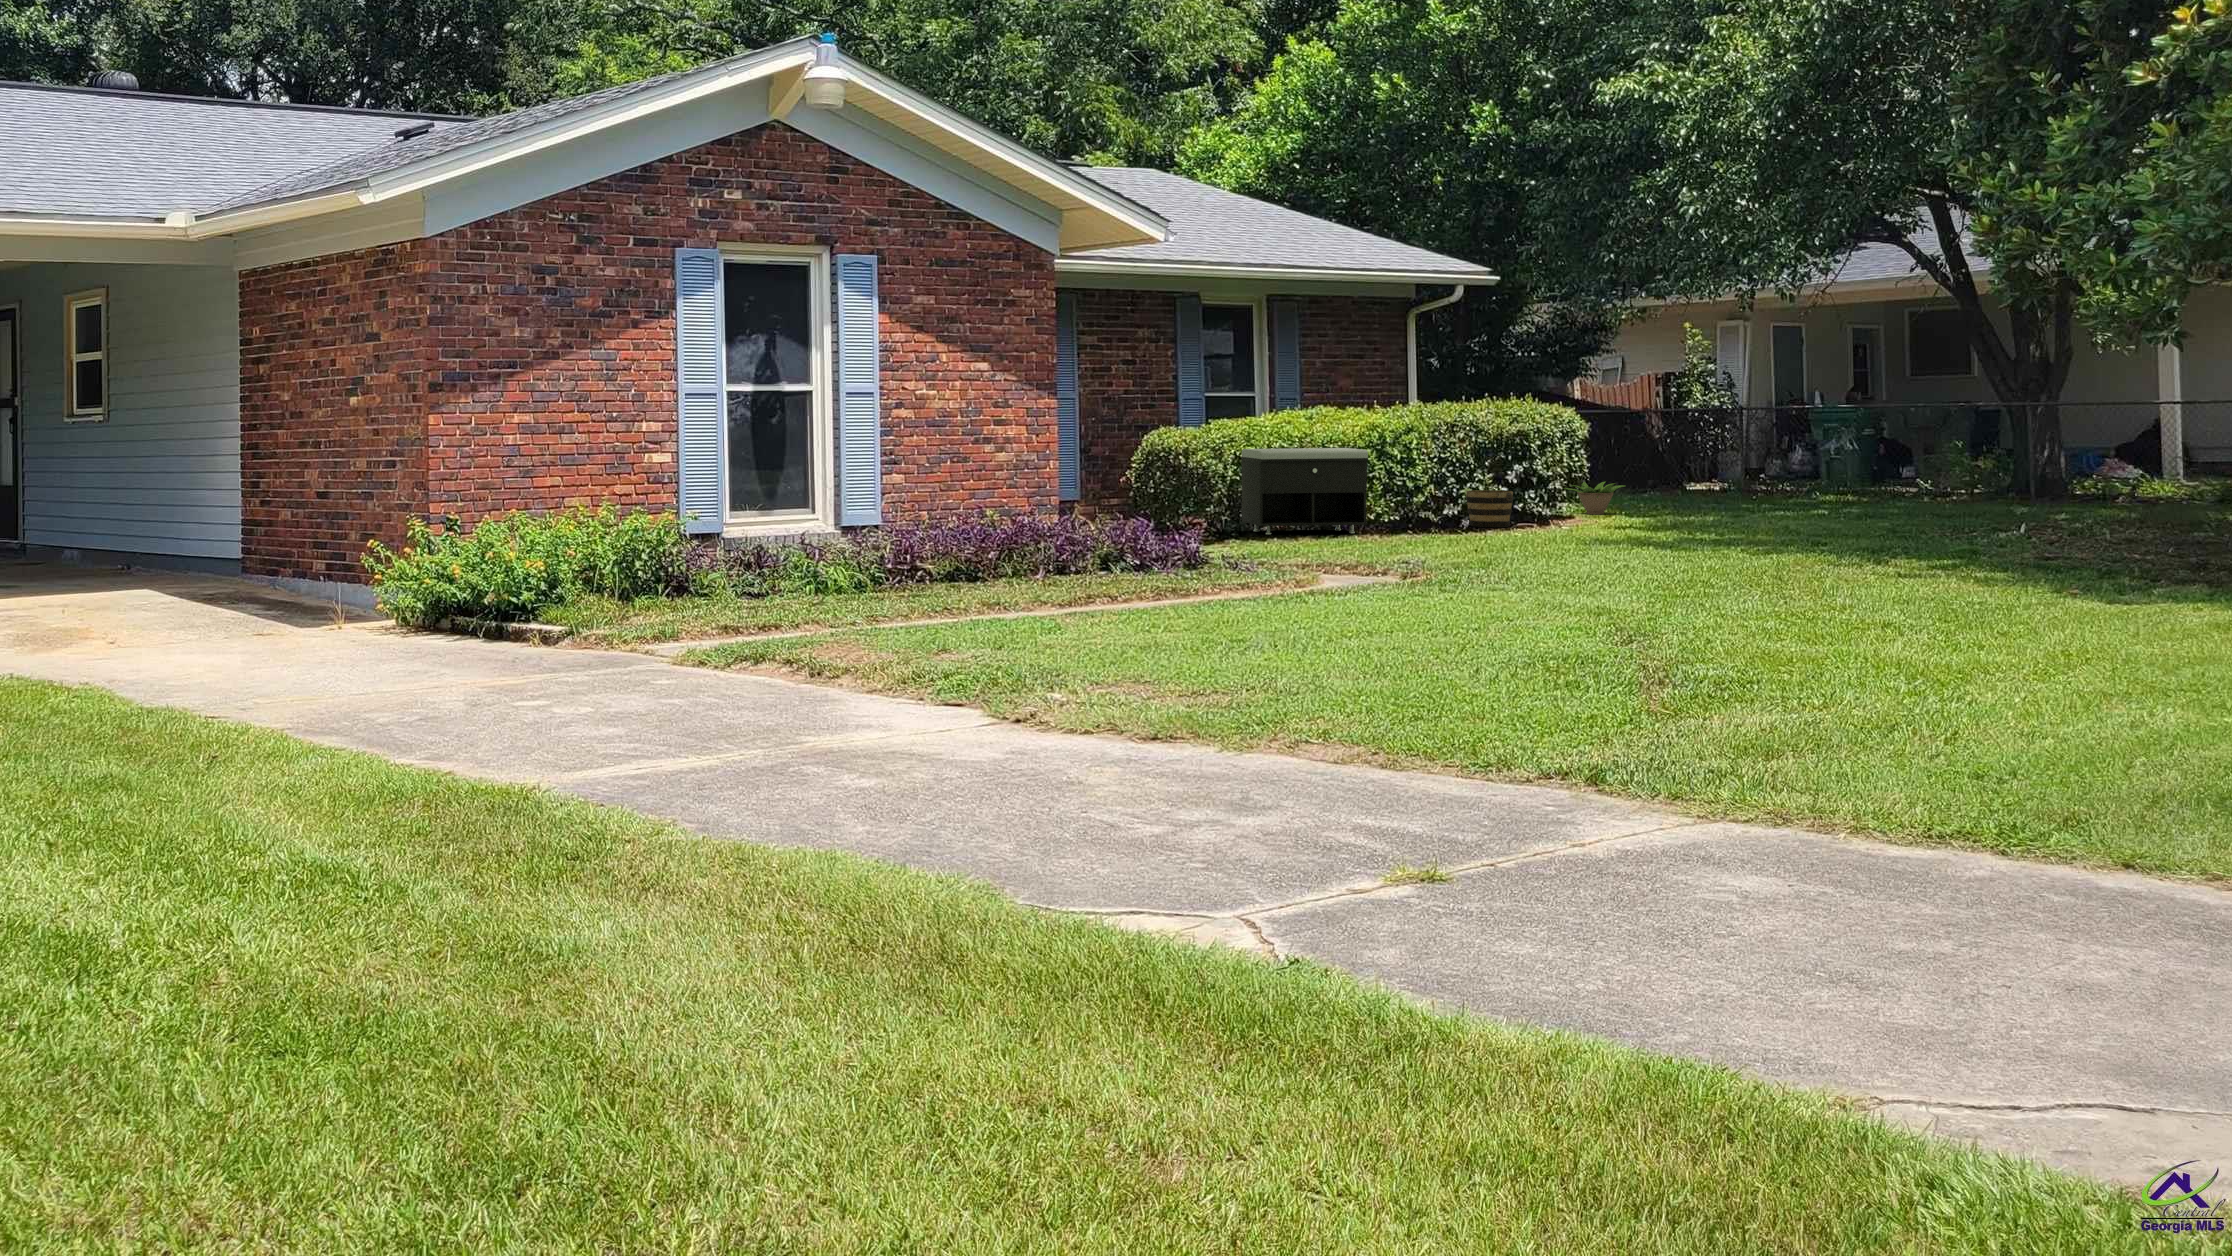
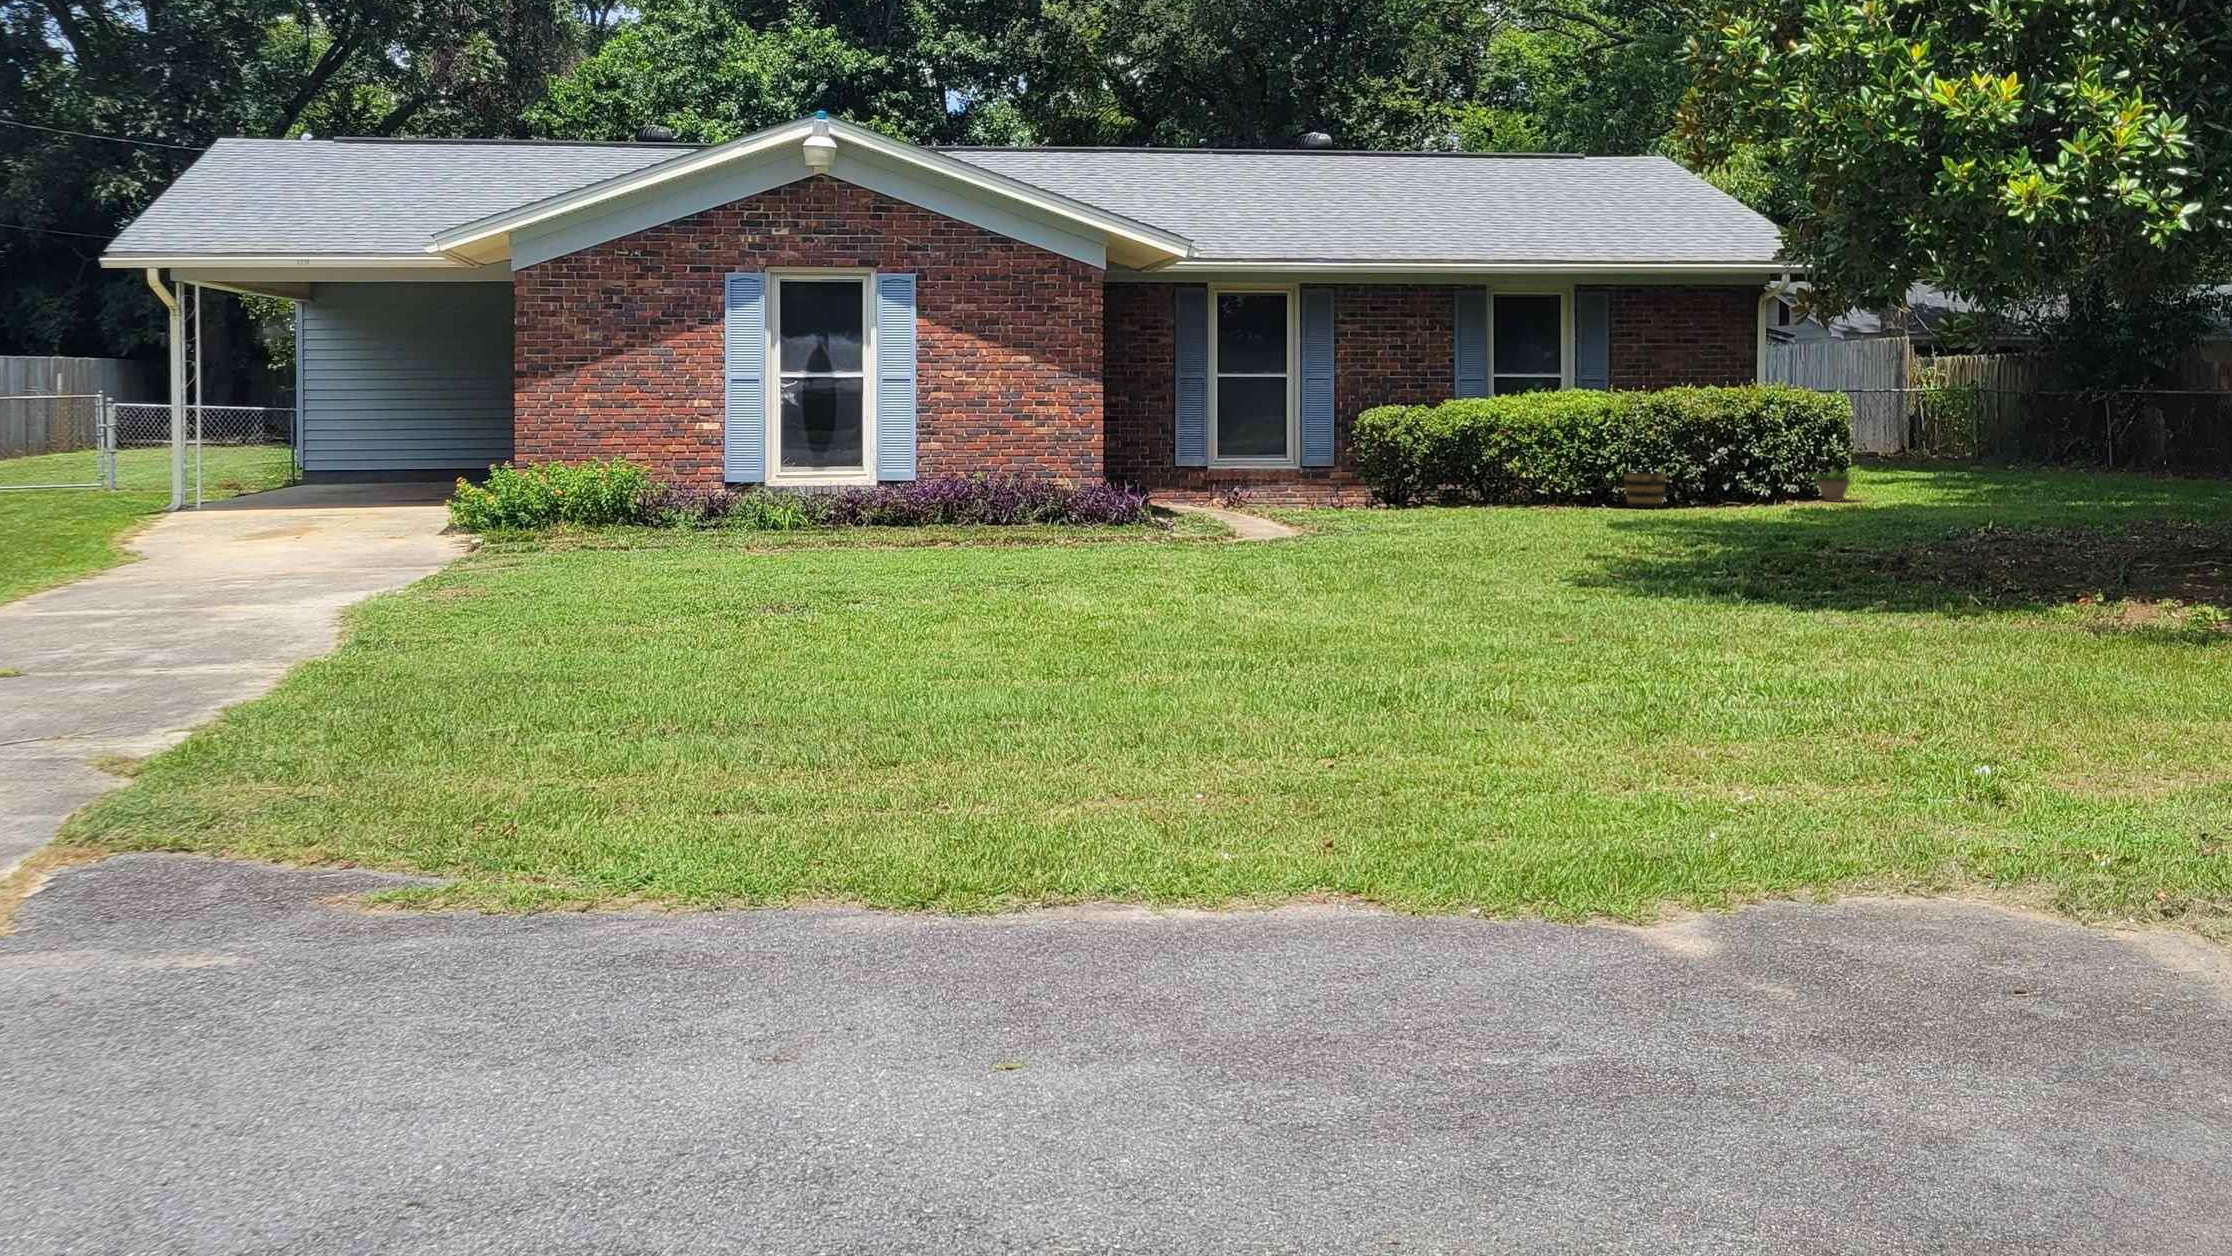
storage bench: present [1242,448,1368,534] -> none [1391,430,1499,508]

